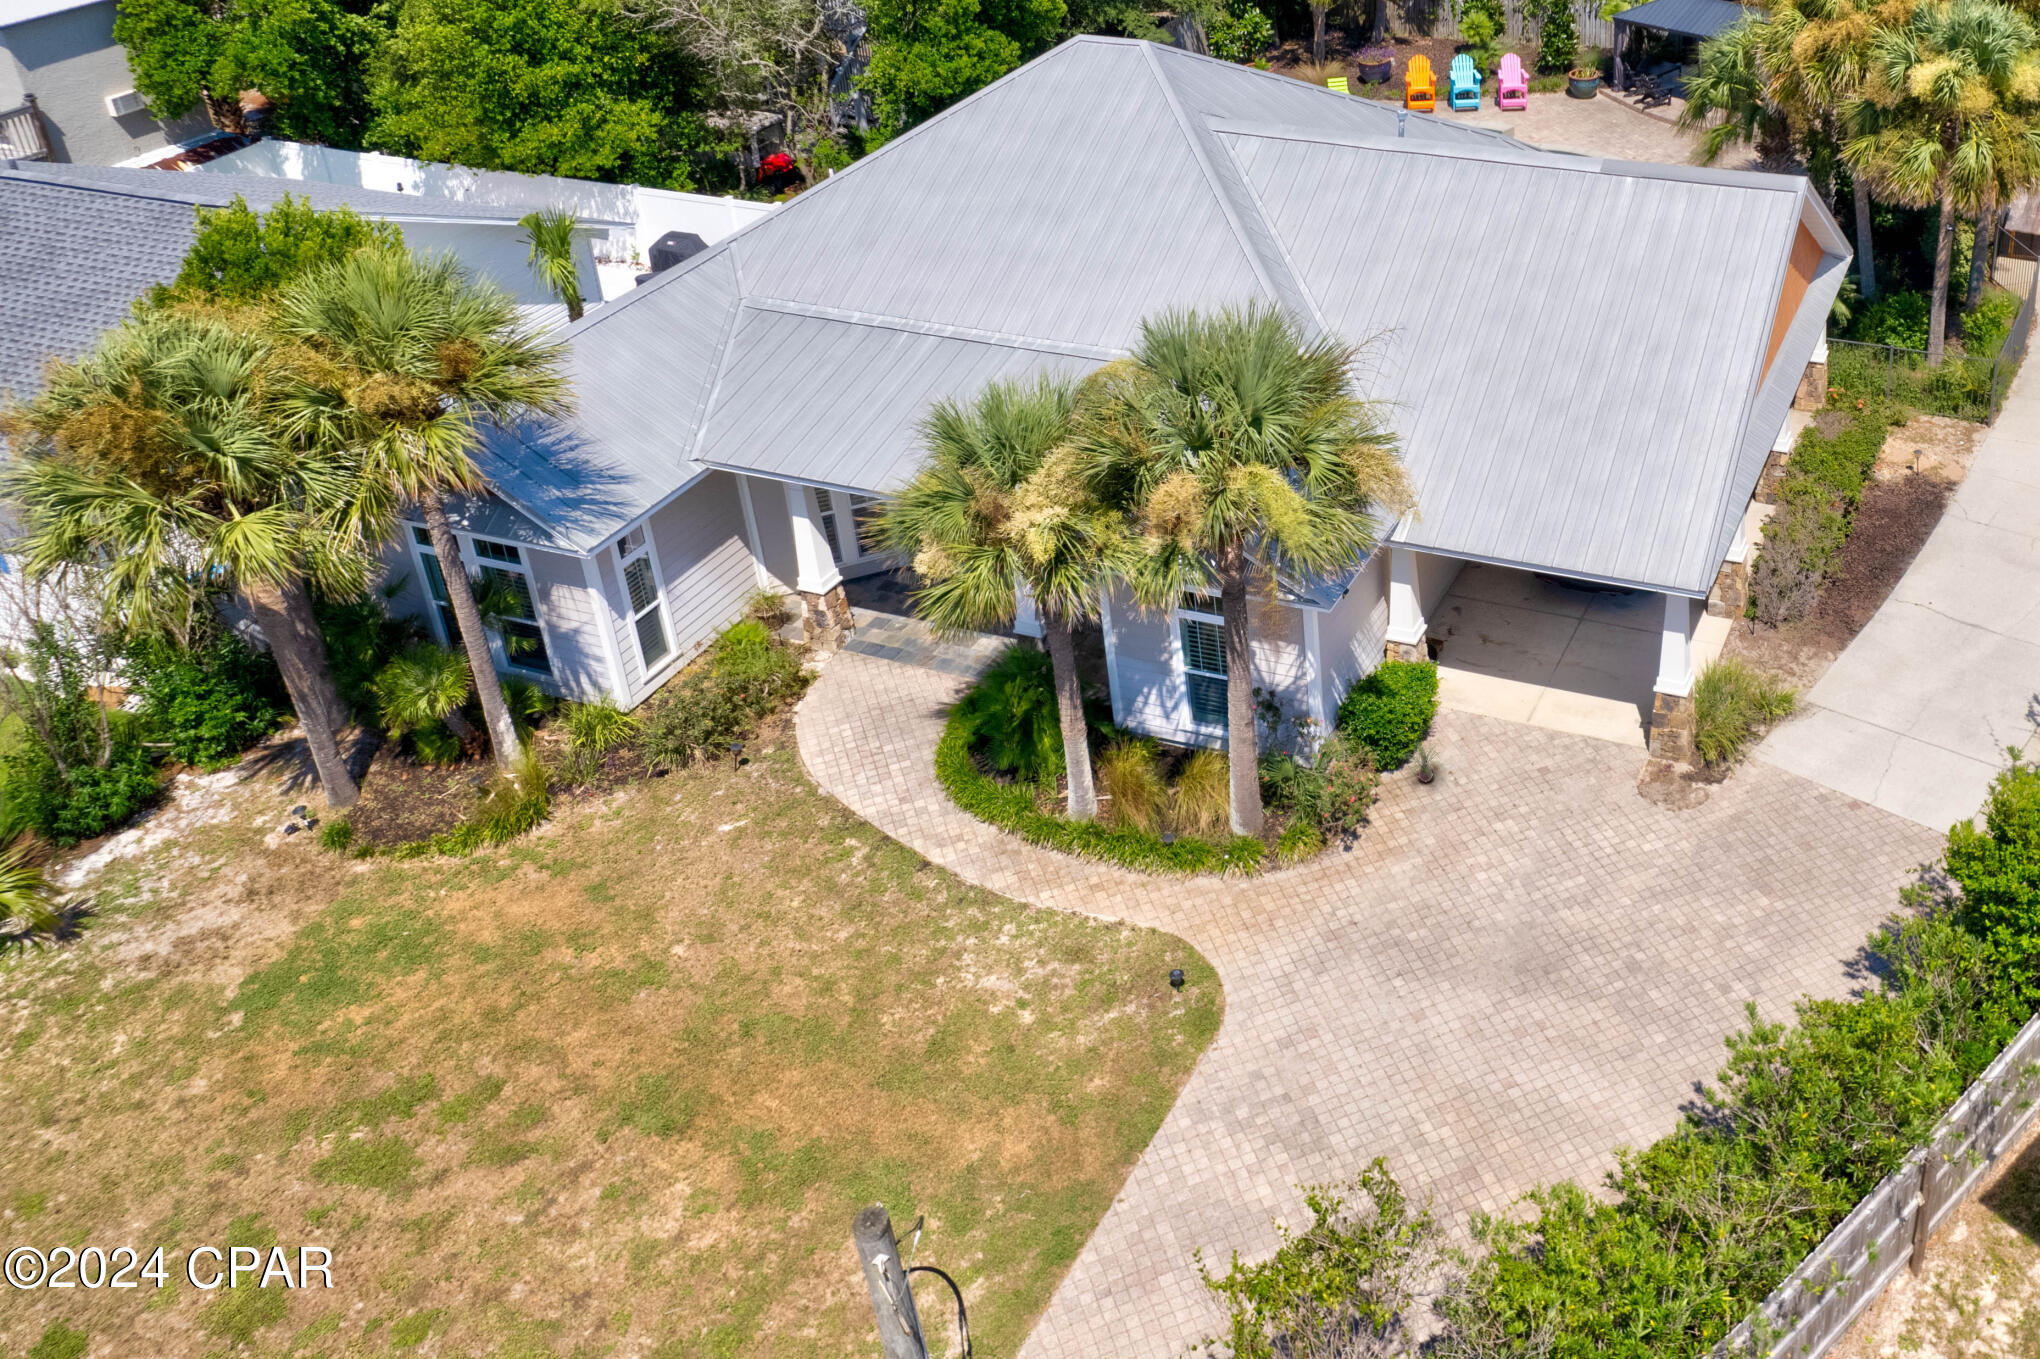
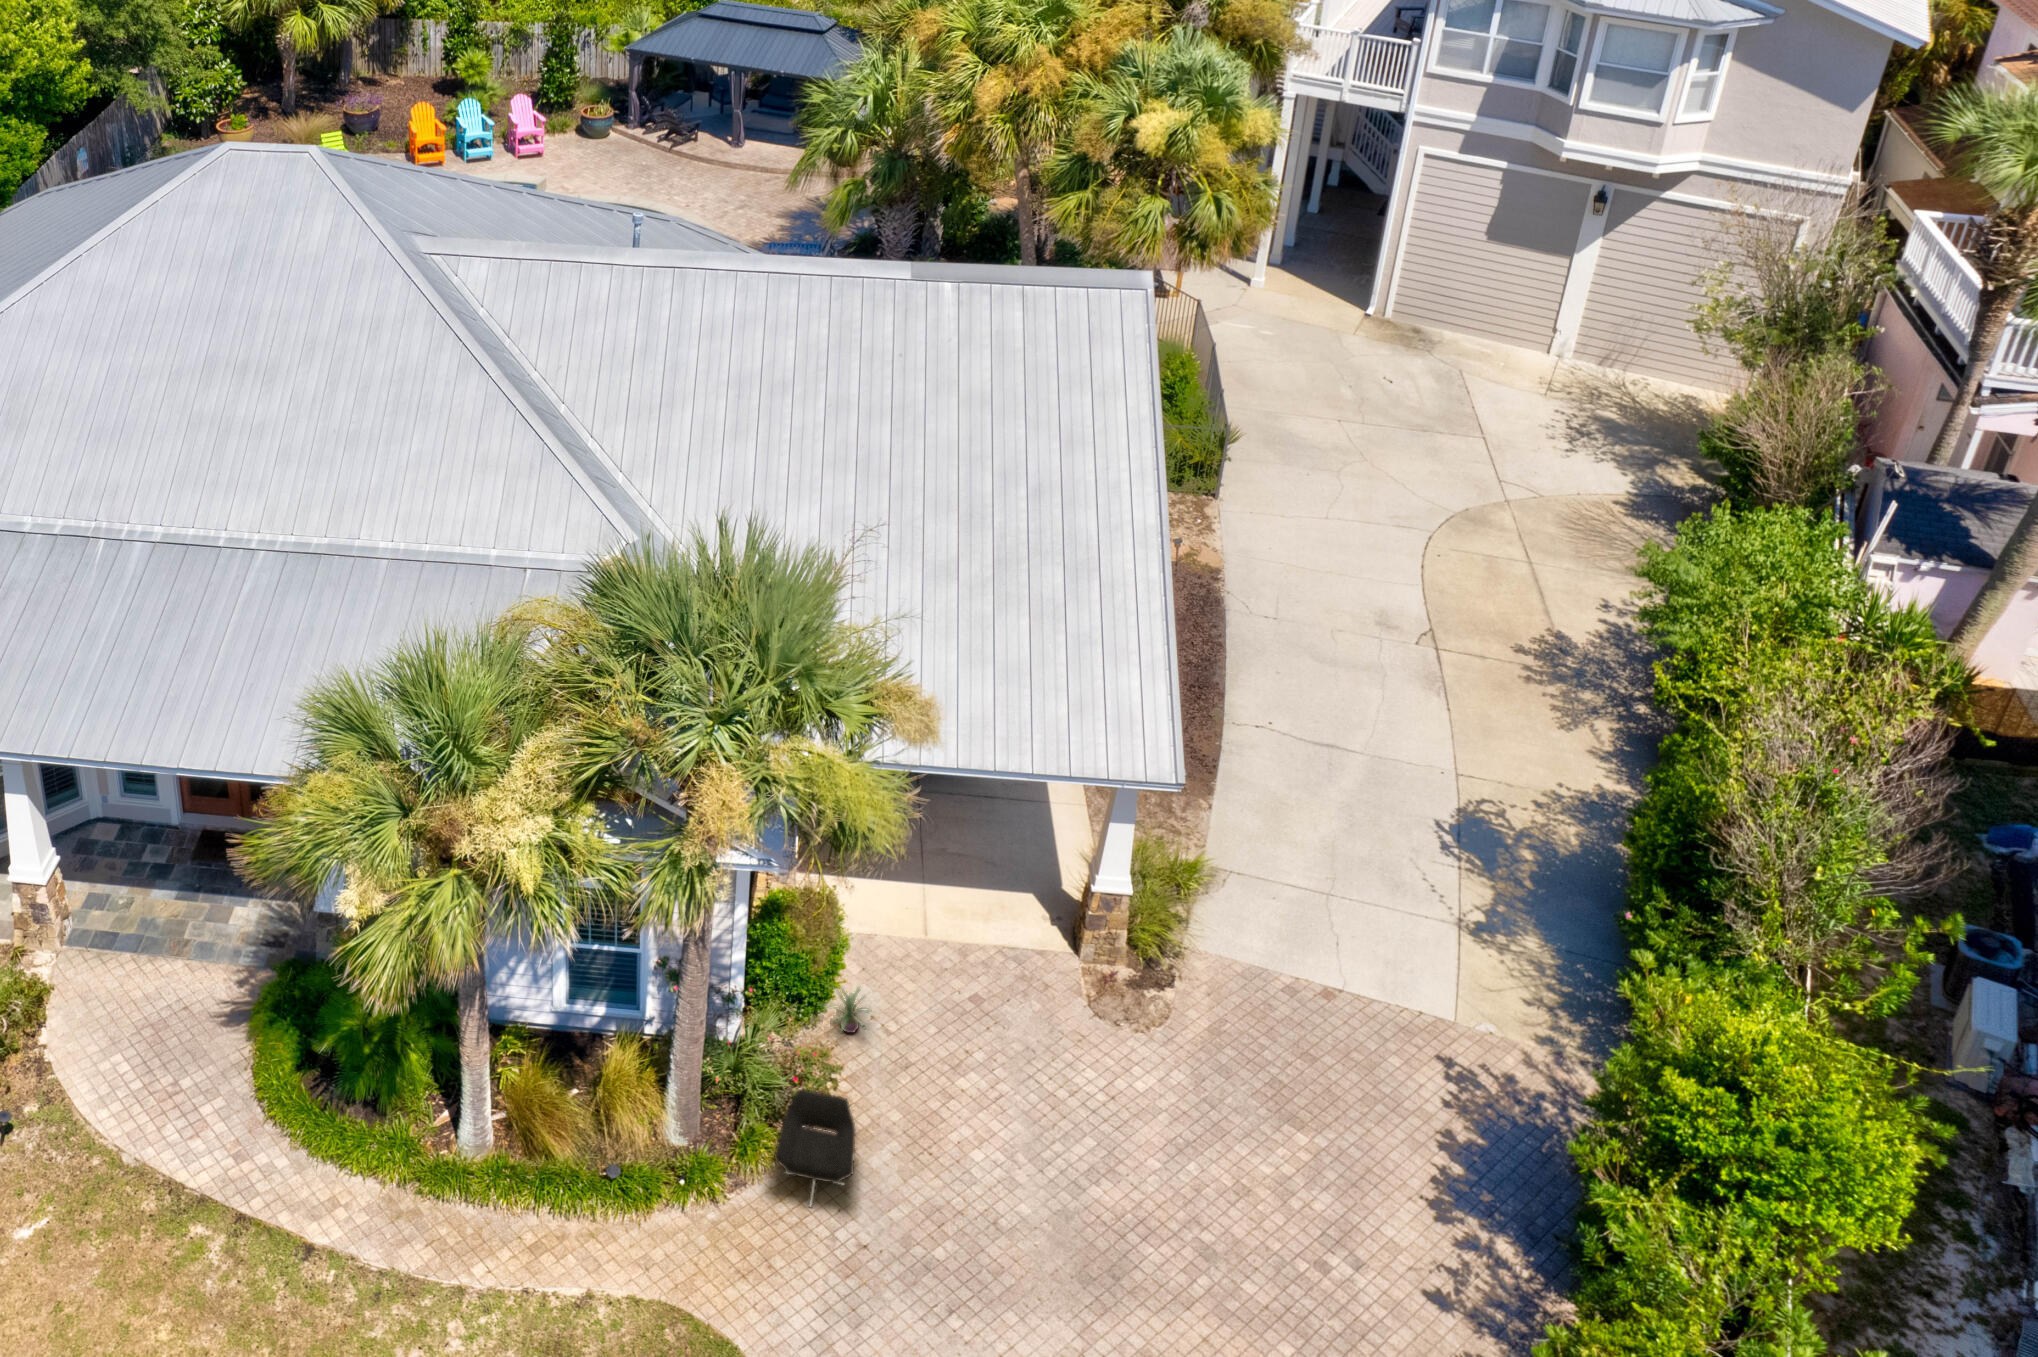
lounge chair: none [1302,802,1379,893] -> present [774,1089,856,1206]

